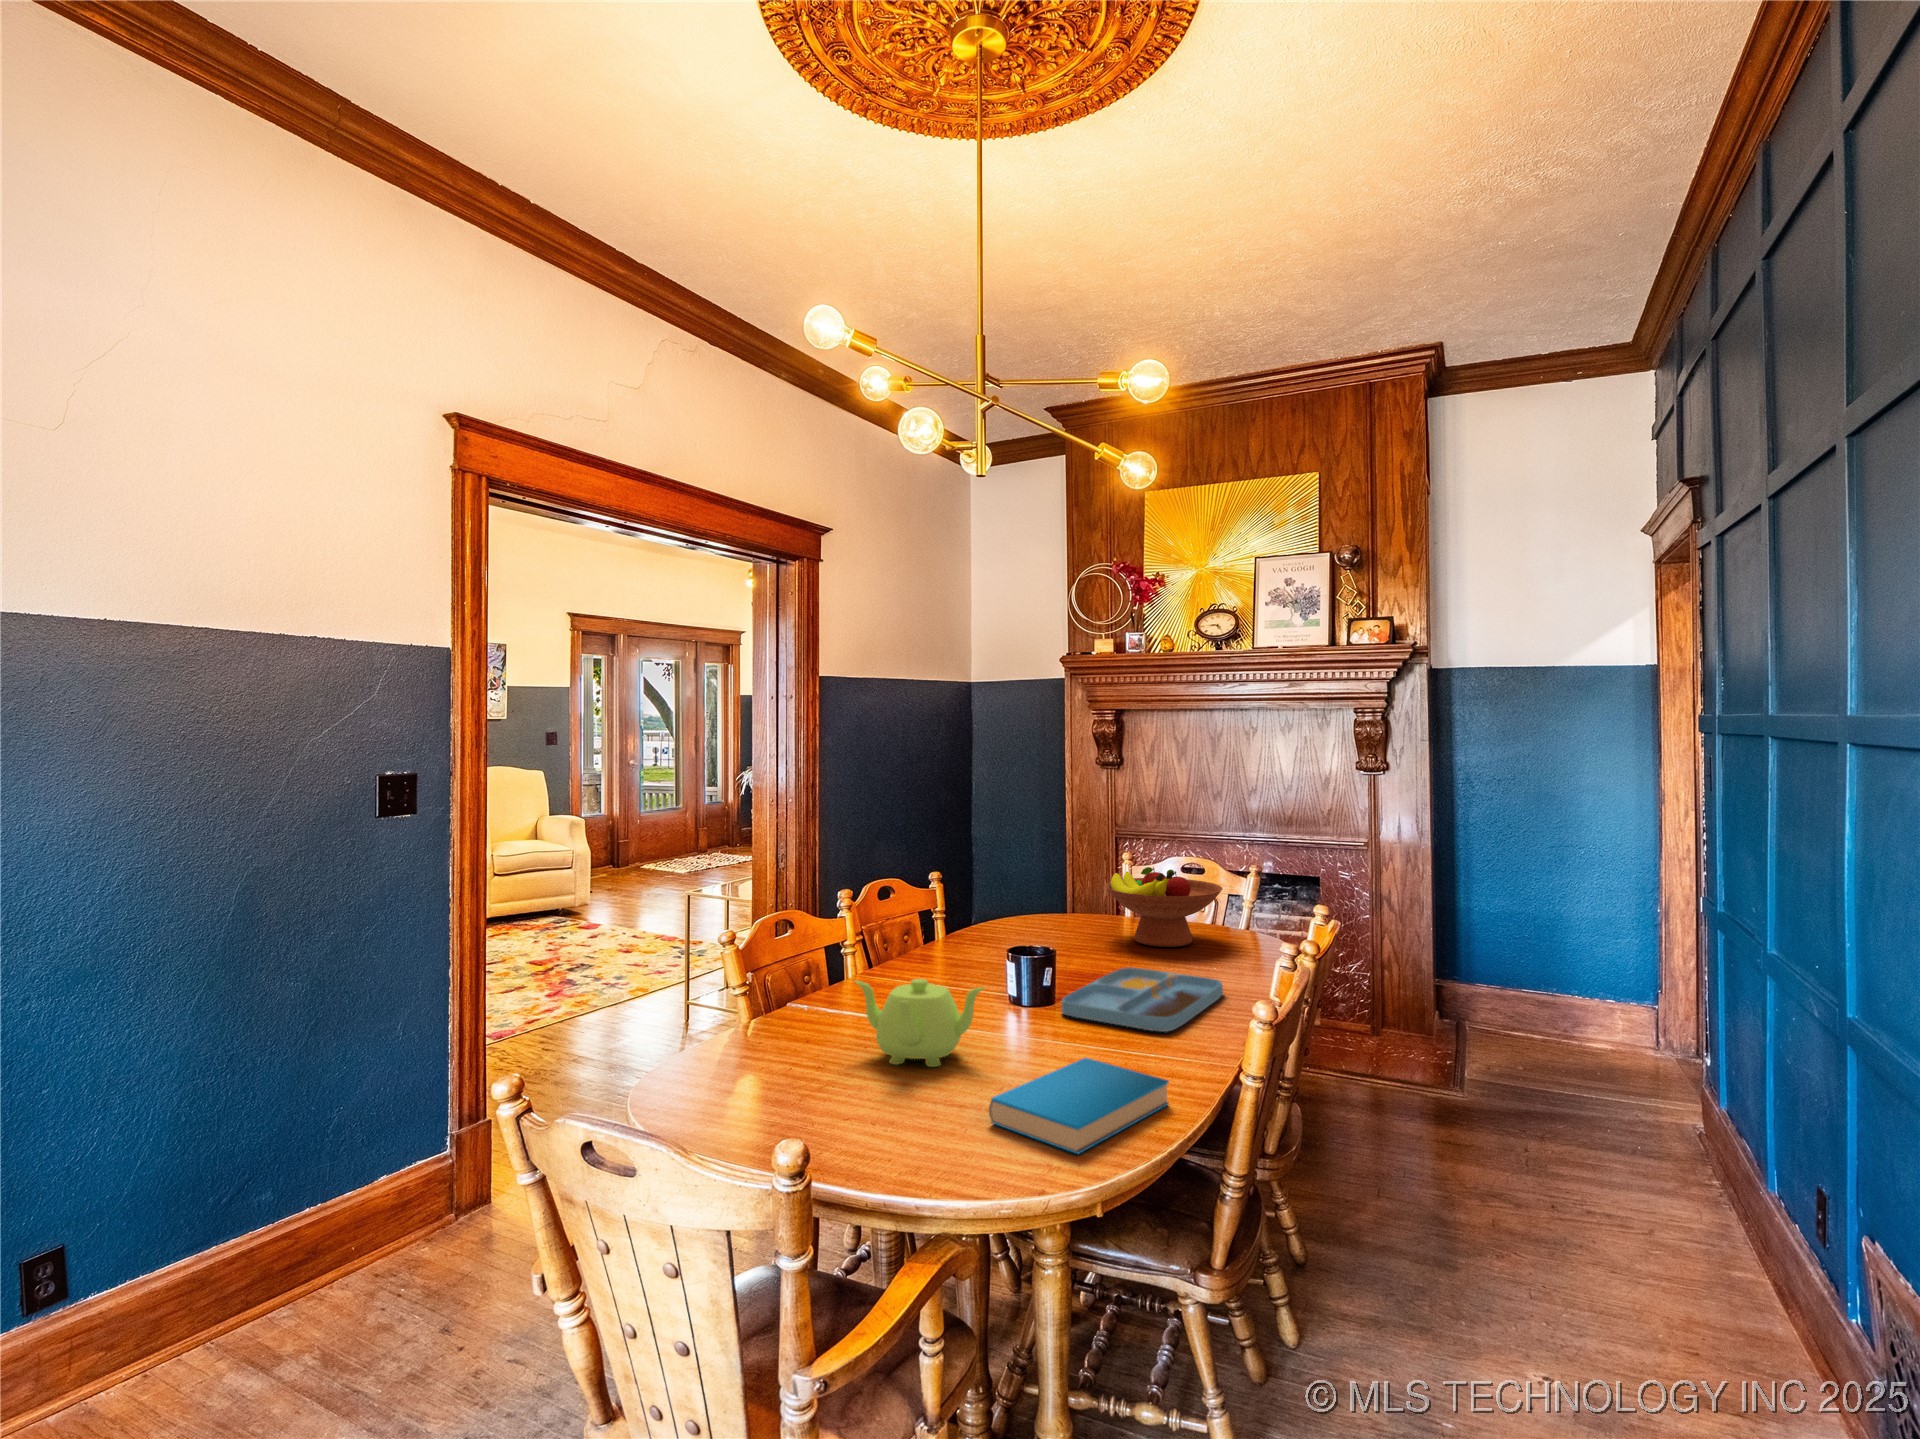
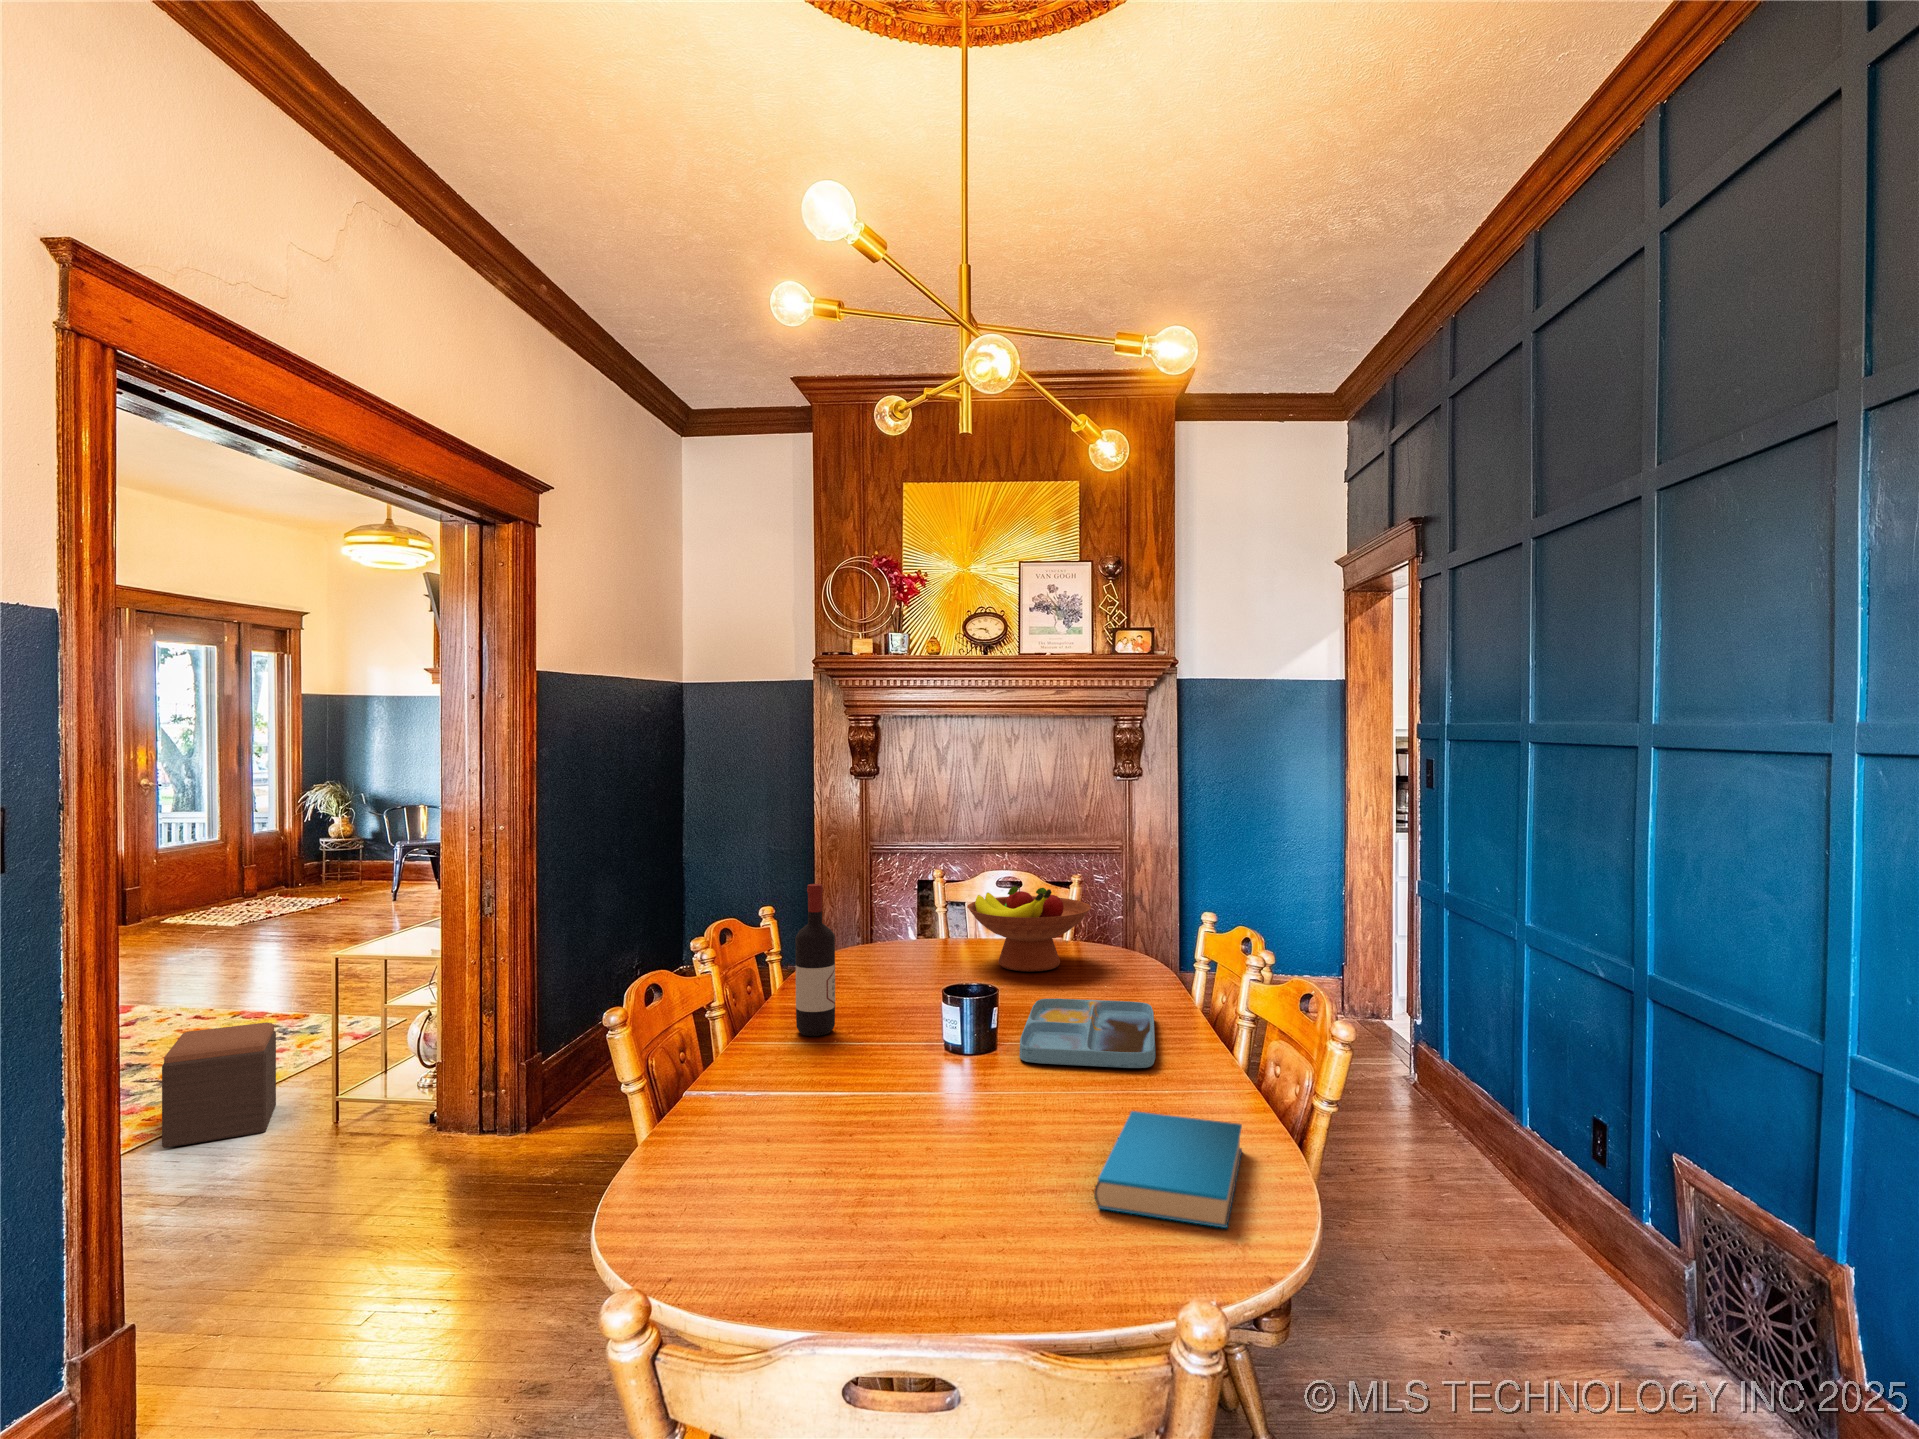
wine bottle: none [907,850,939,977] -> present [795,884,835,1036]
footstool: none [580,940,657,1022] -> present [162,1022,276,1148]
teapot: present [855,979,984,1067] -> none [844,1044,1006,1154]

